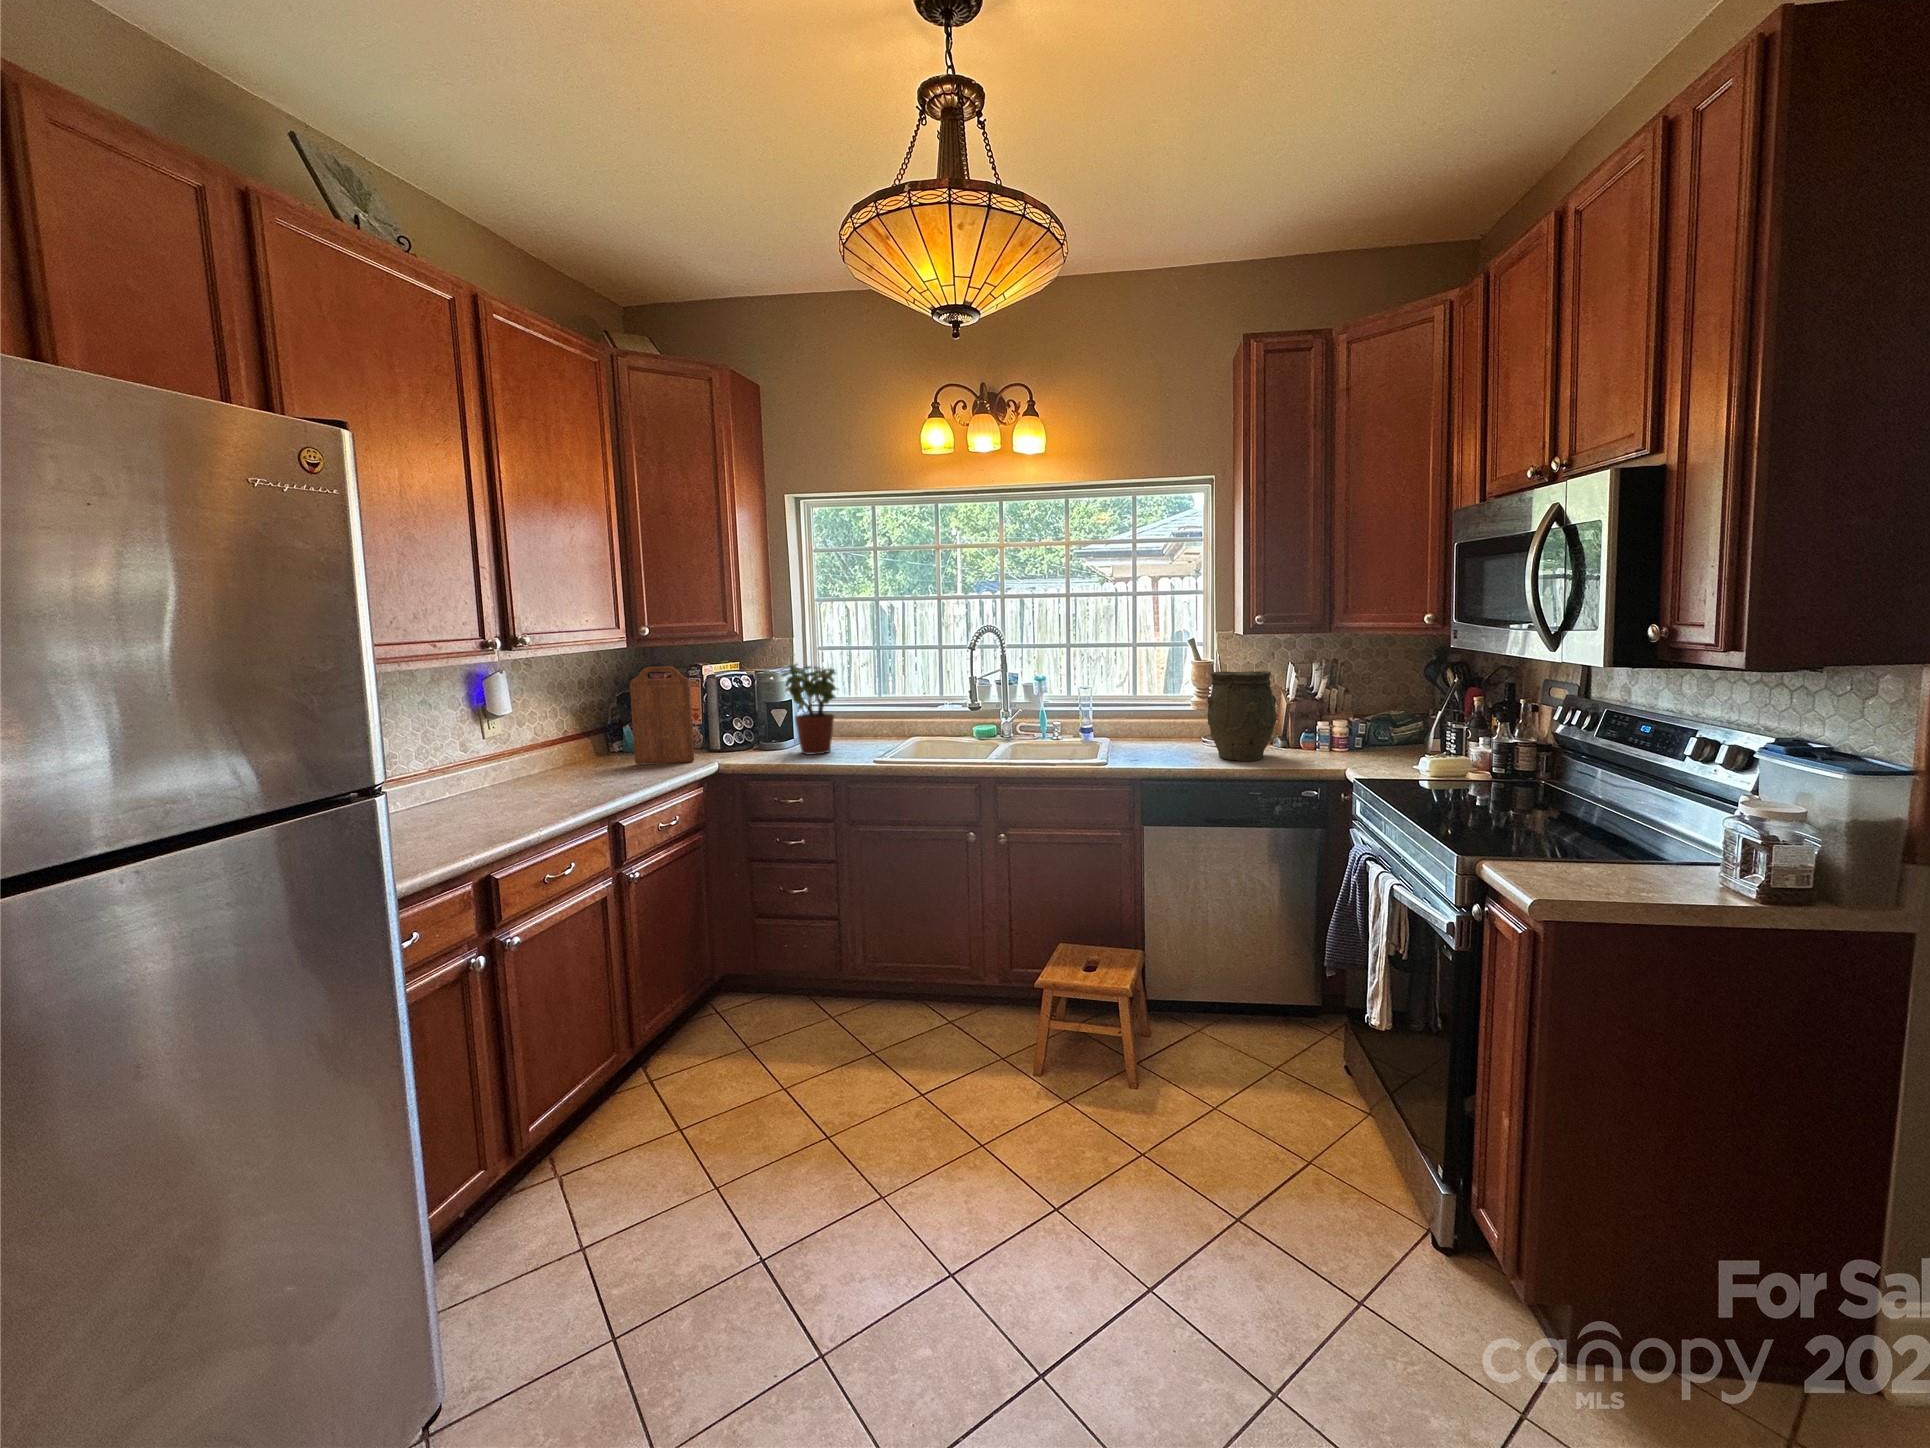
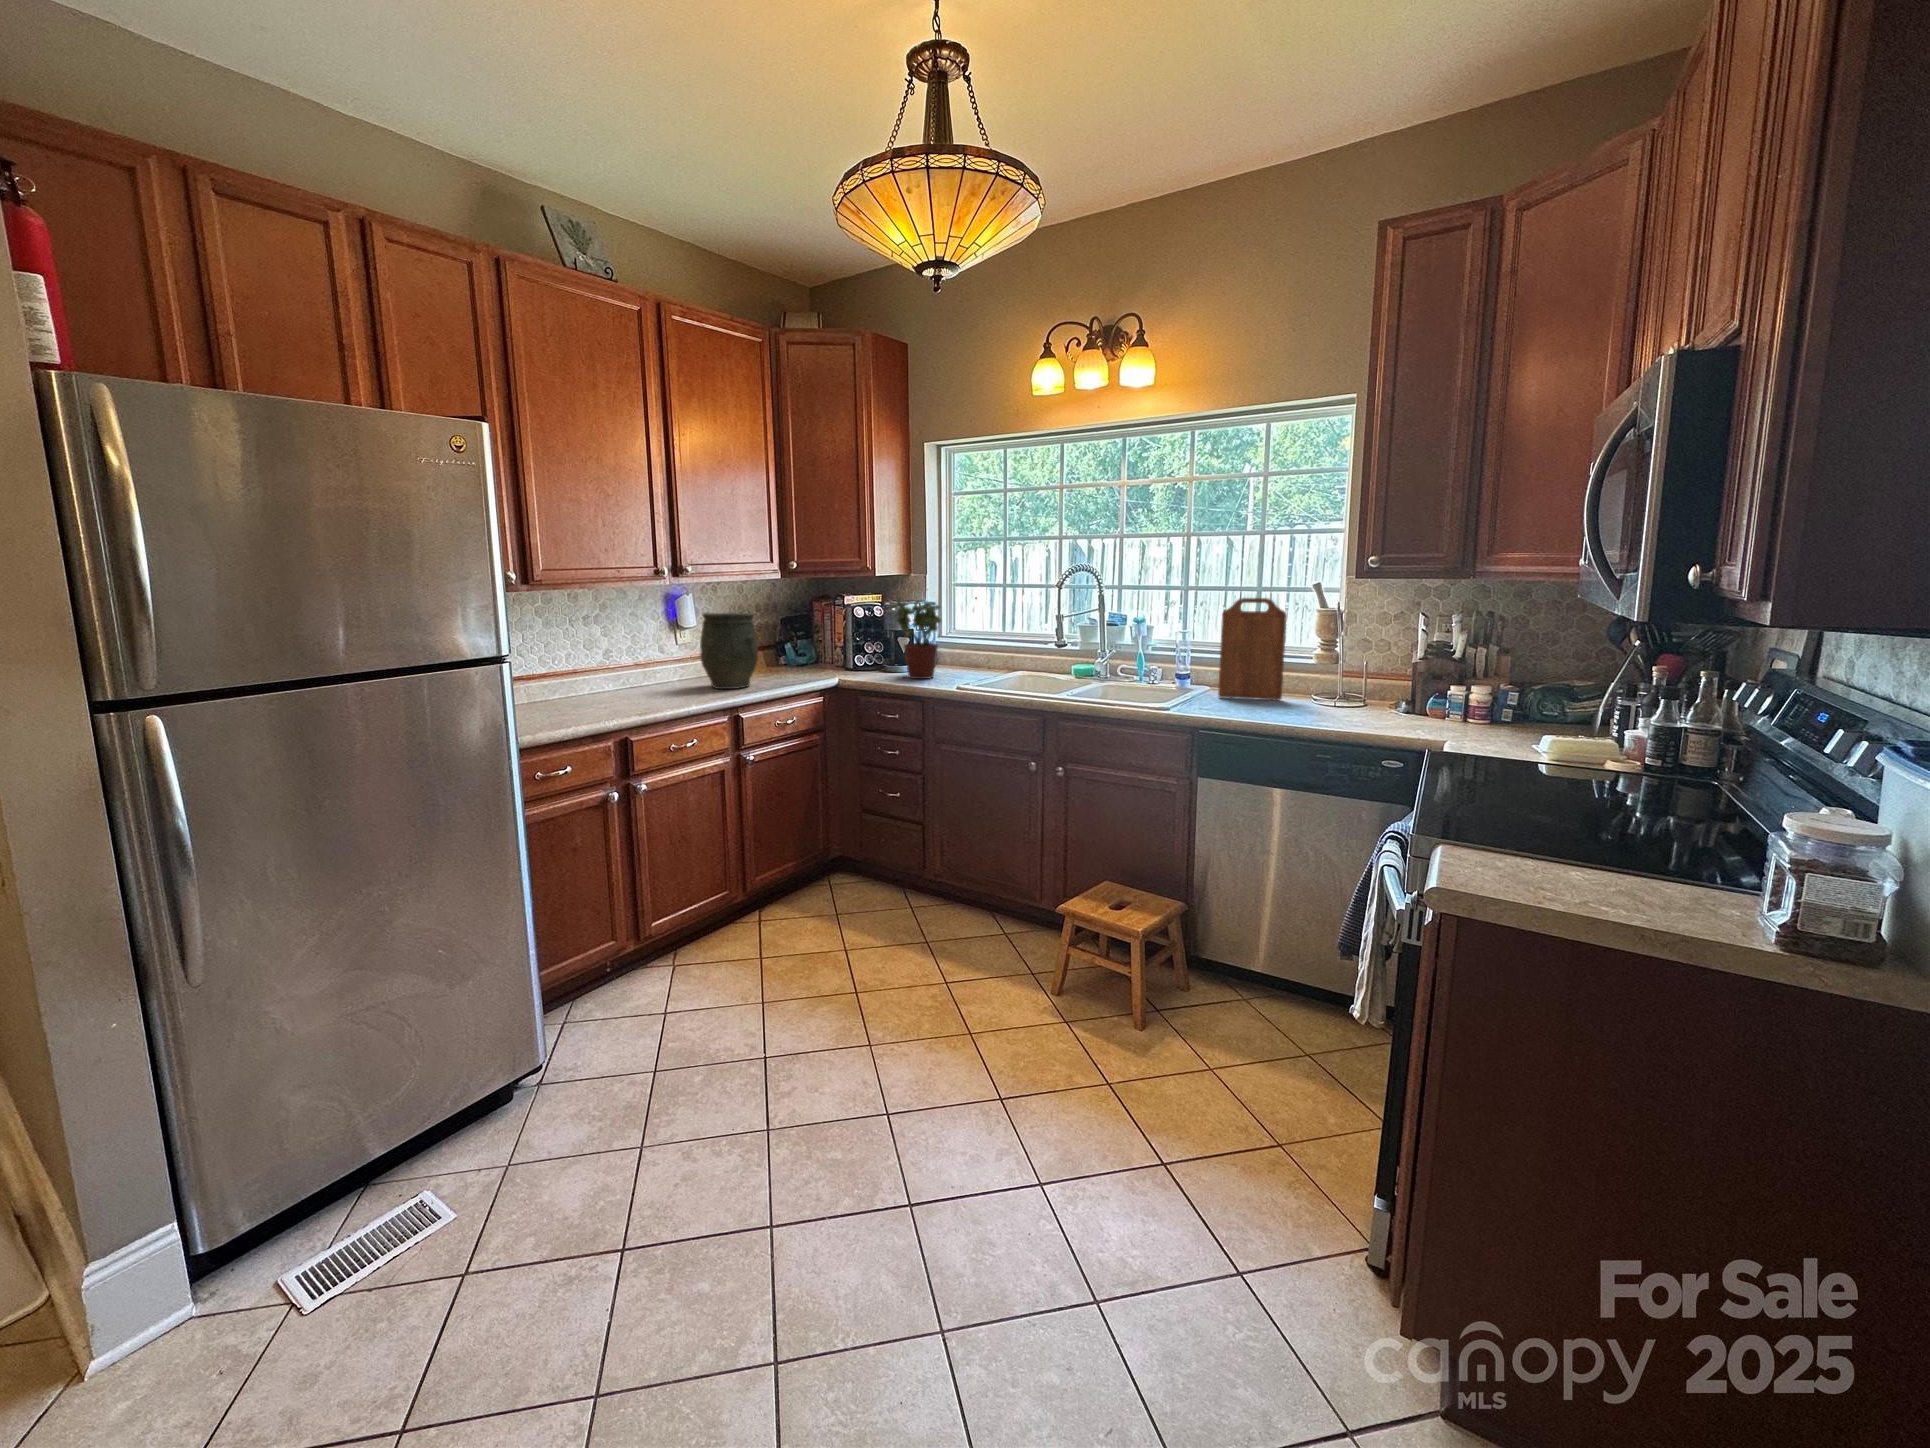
cutting board: present [630,666,694,764] -> present [1218,598,1287,700]
vase: present [1207,671,1276,761] -> present [700,613,758,689]

